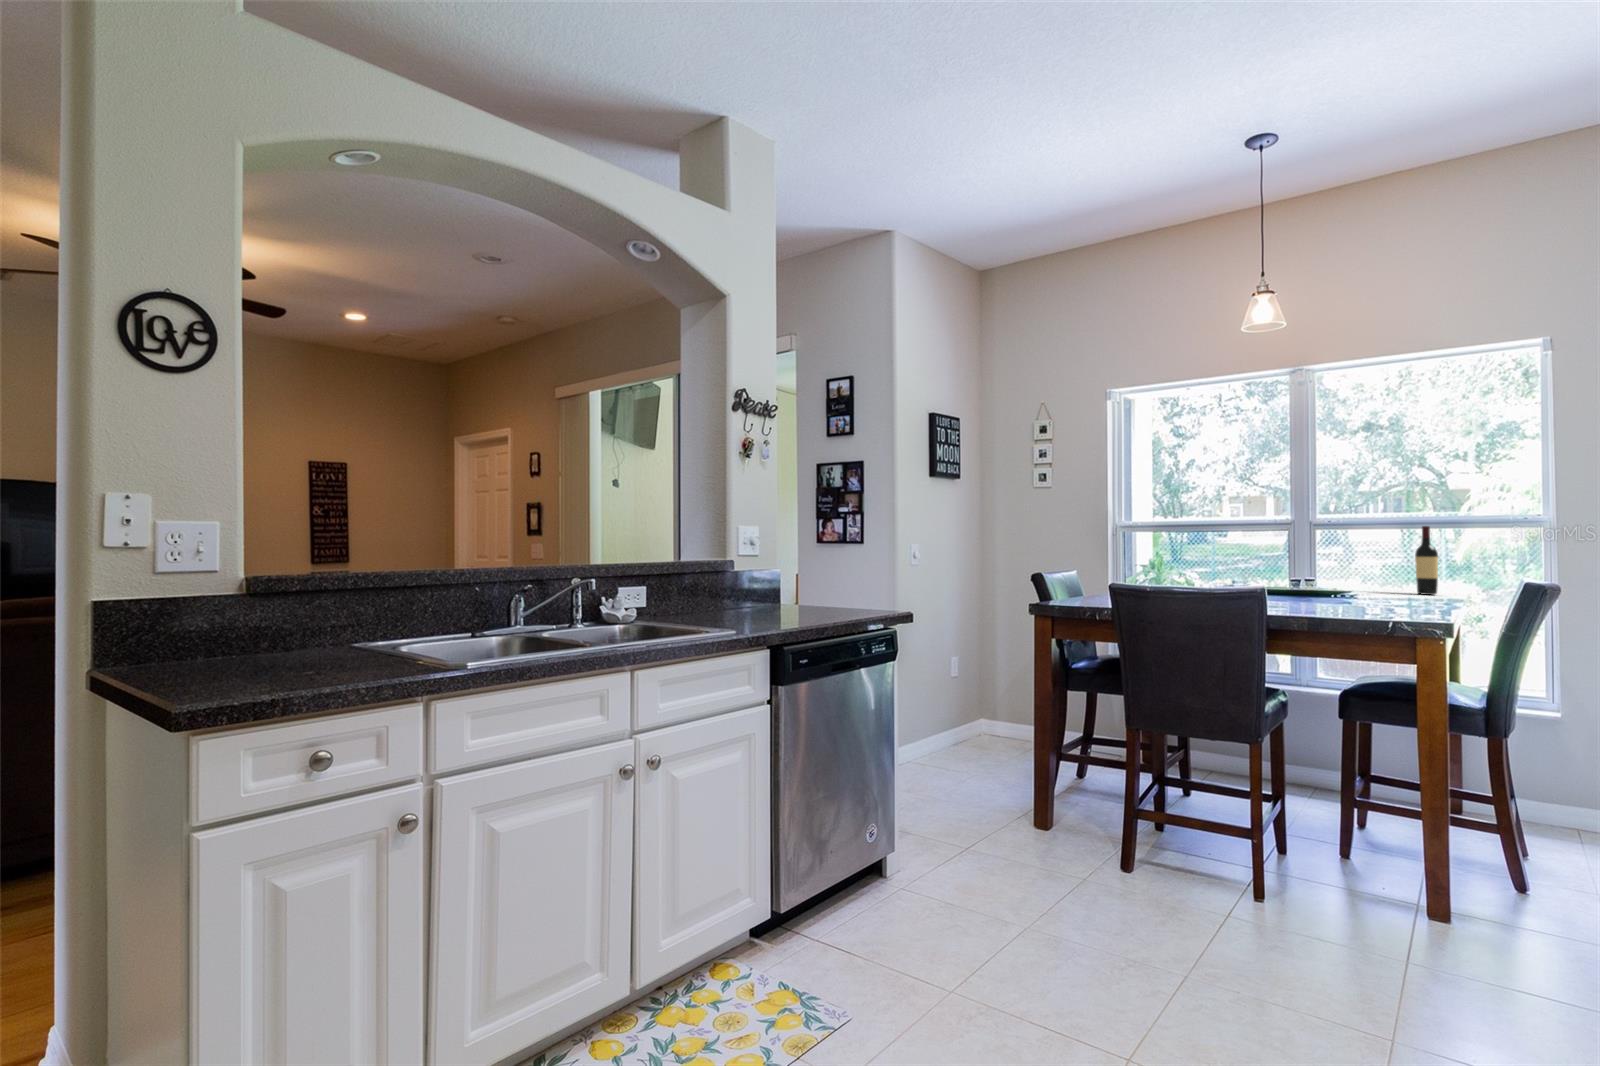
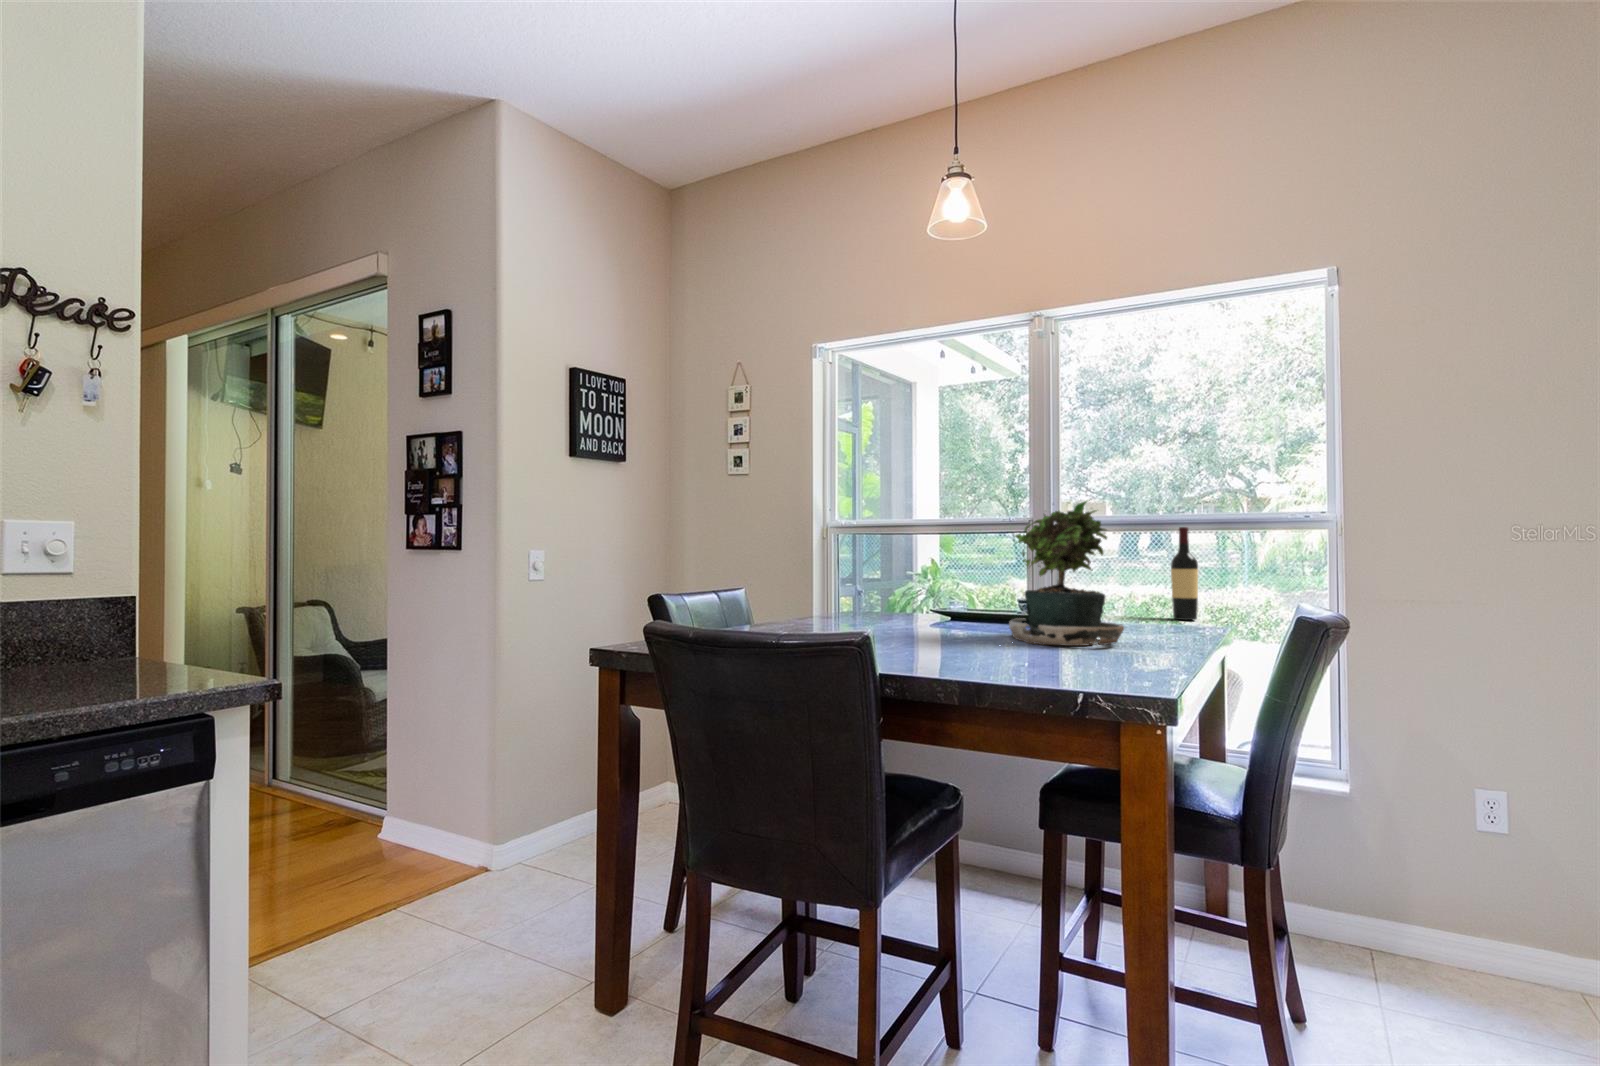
potted plant: none [1306,509,1394,605] -> present [1009,500,1124,646]

